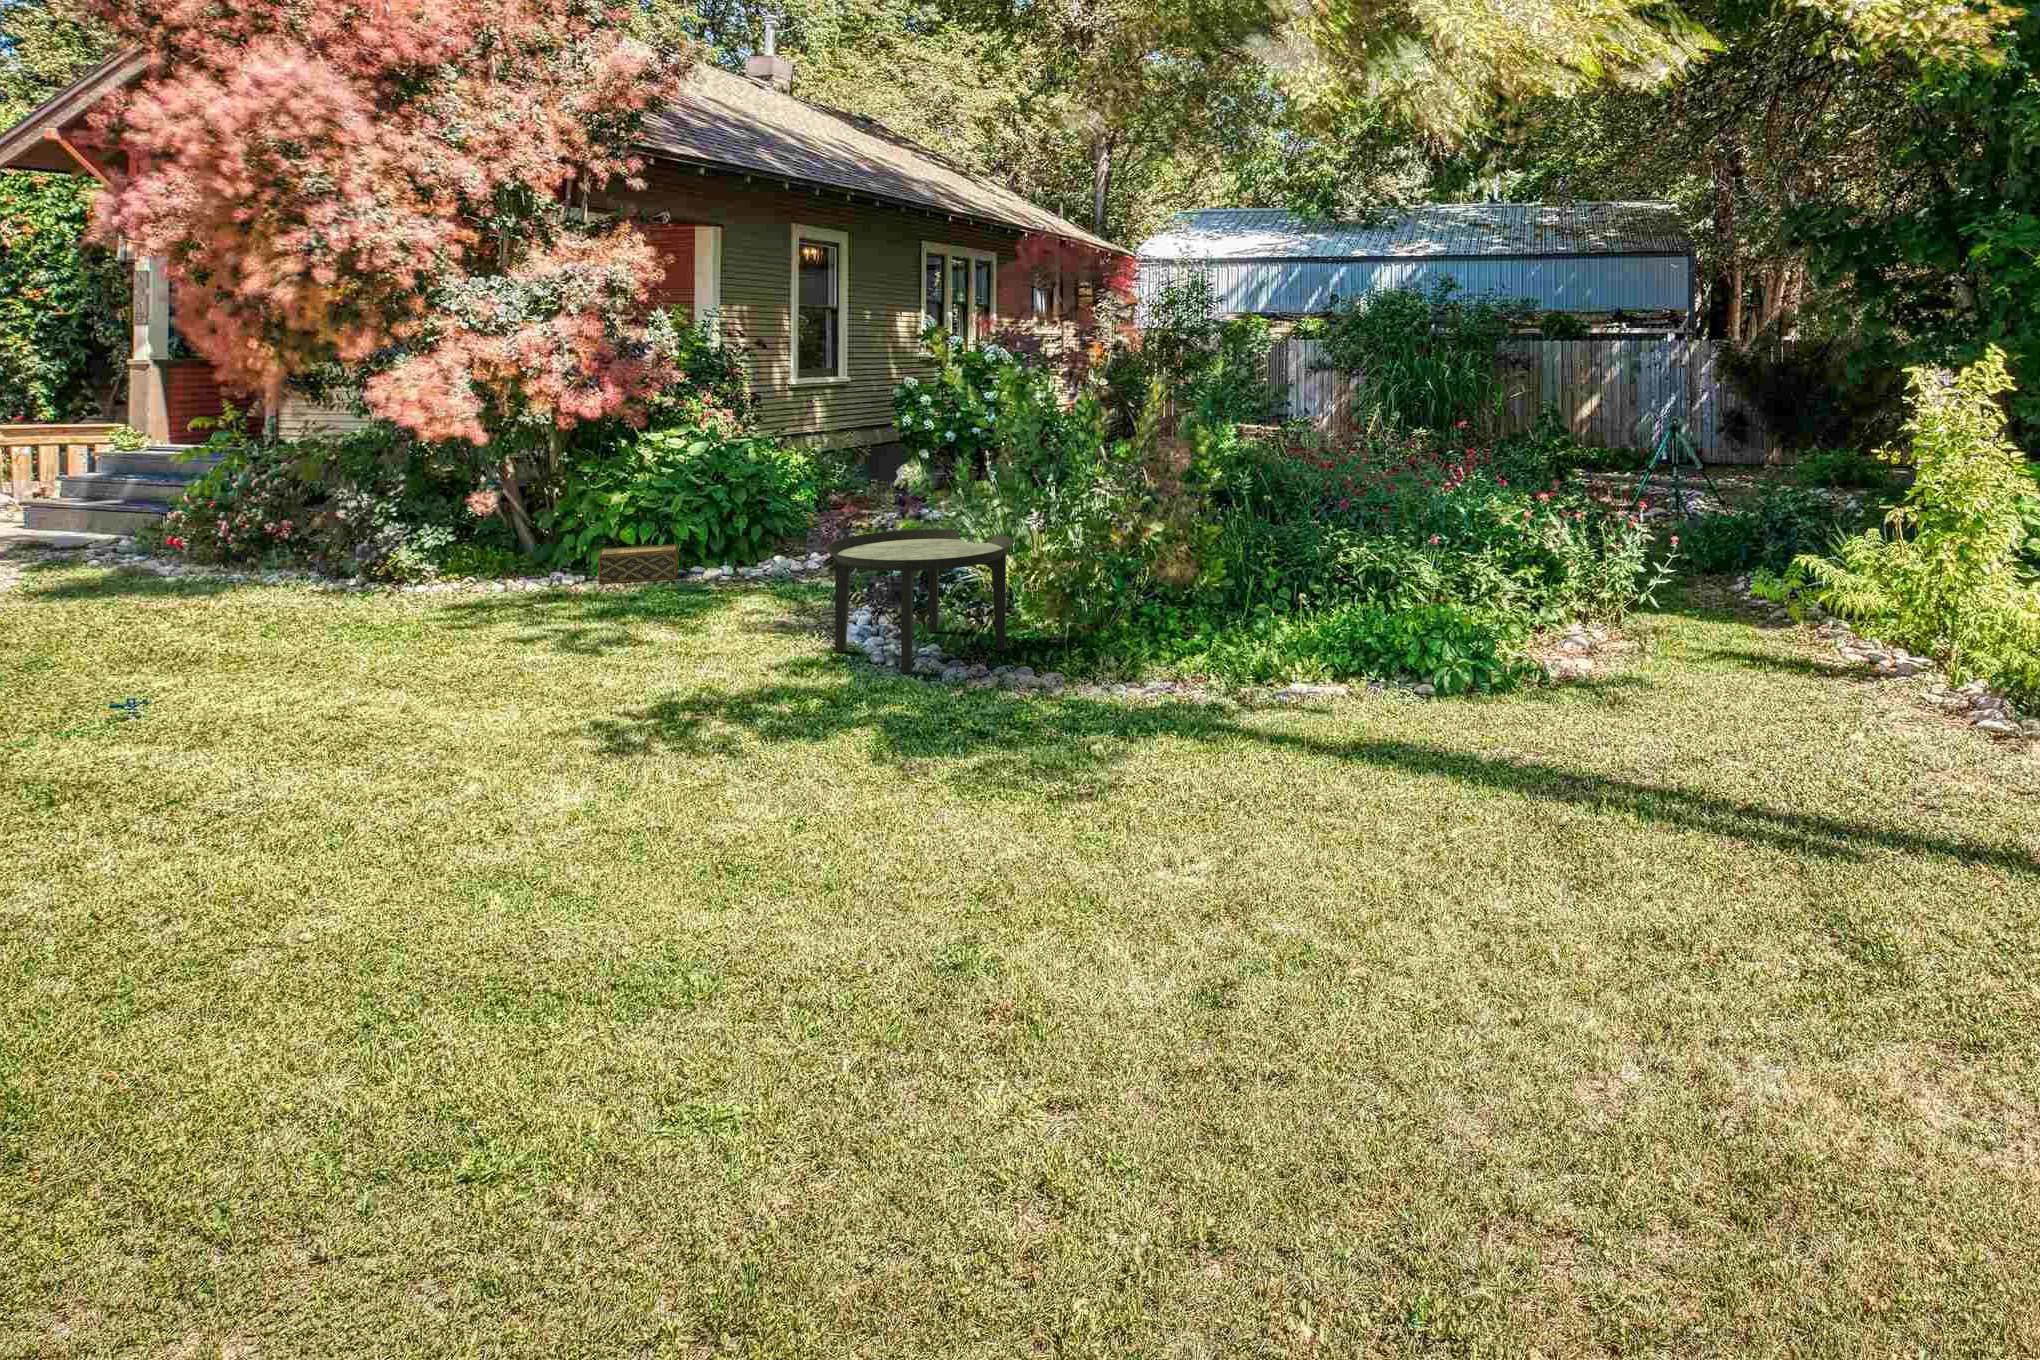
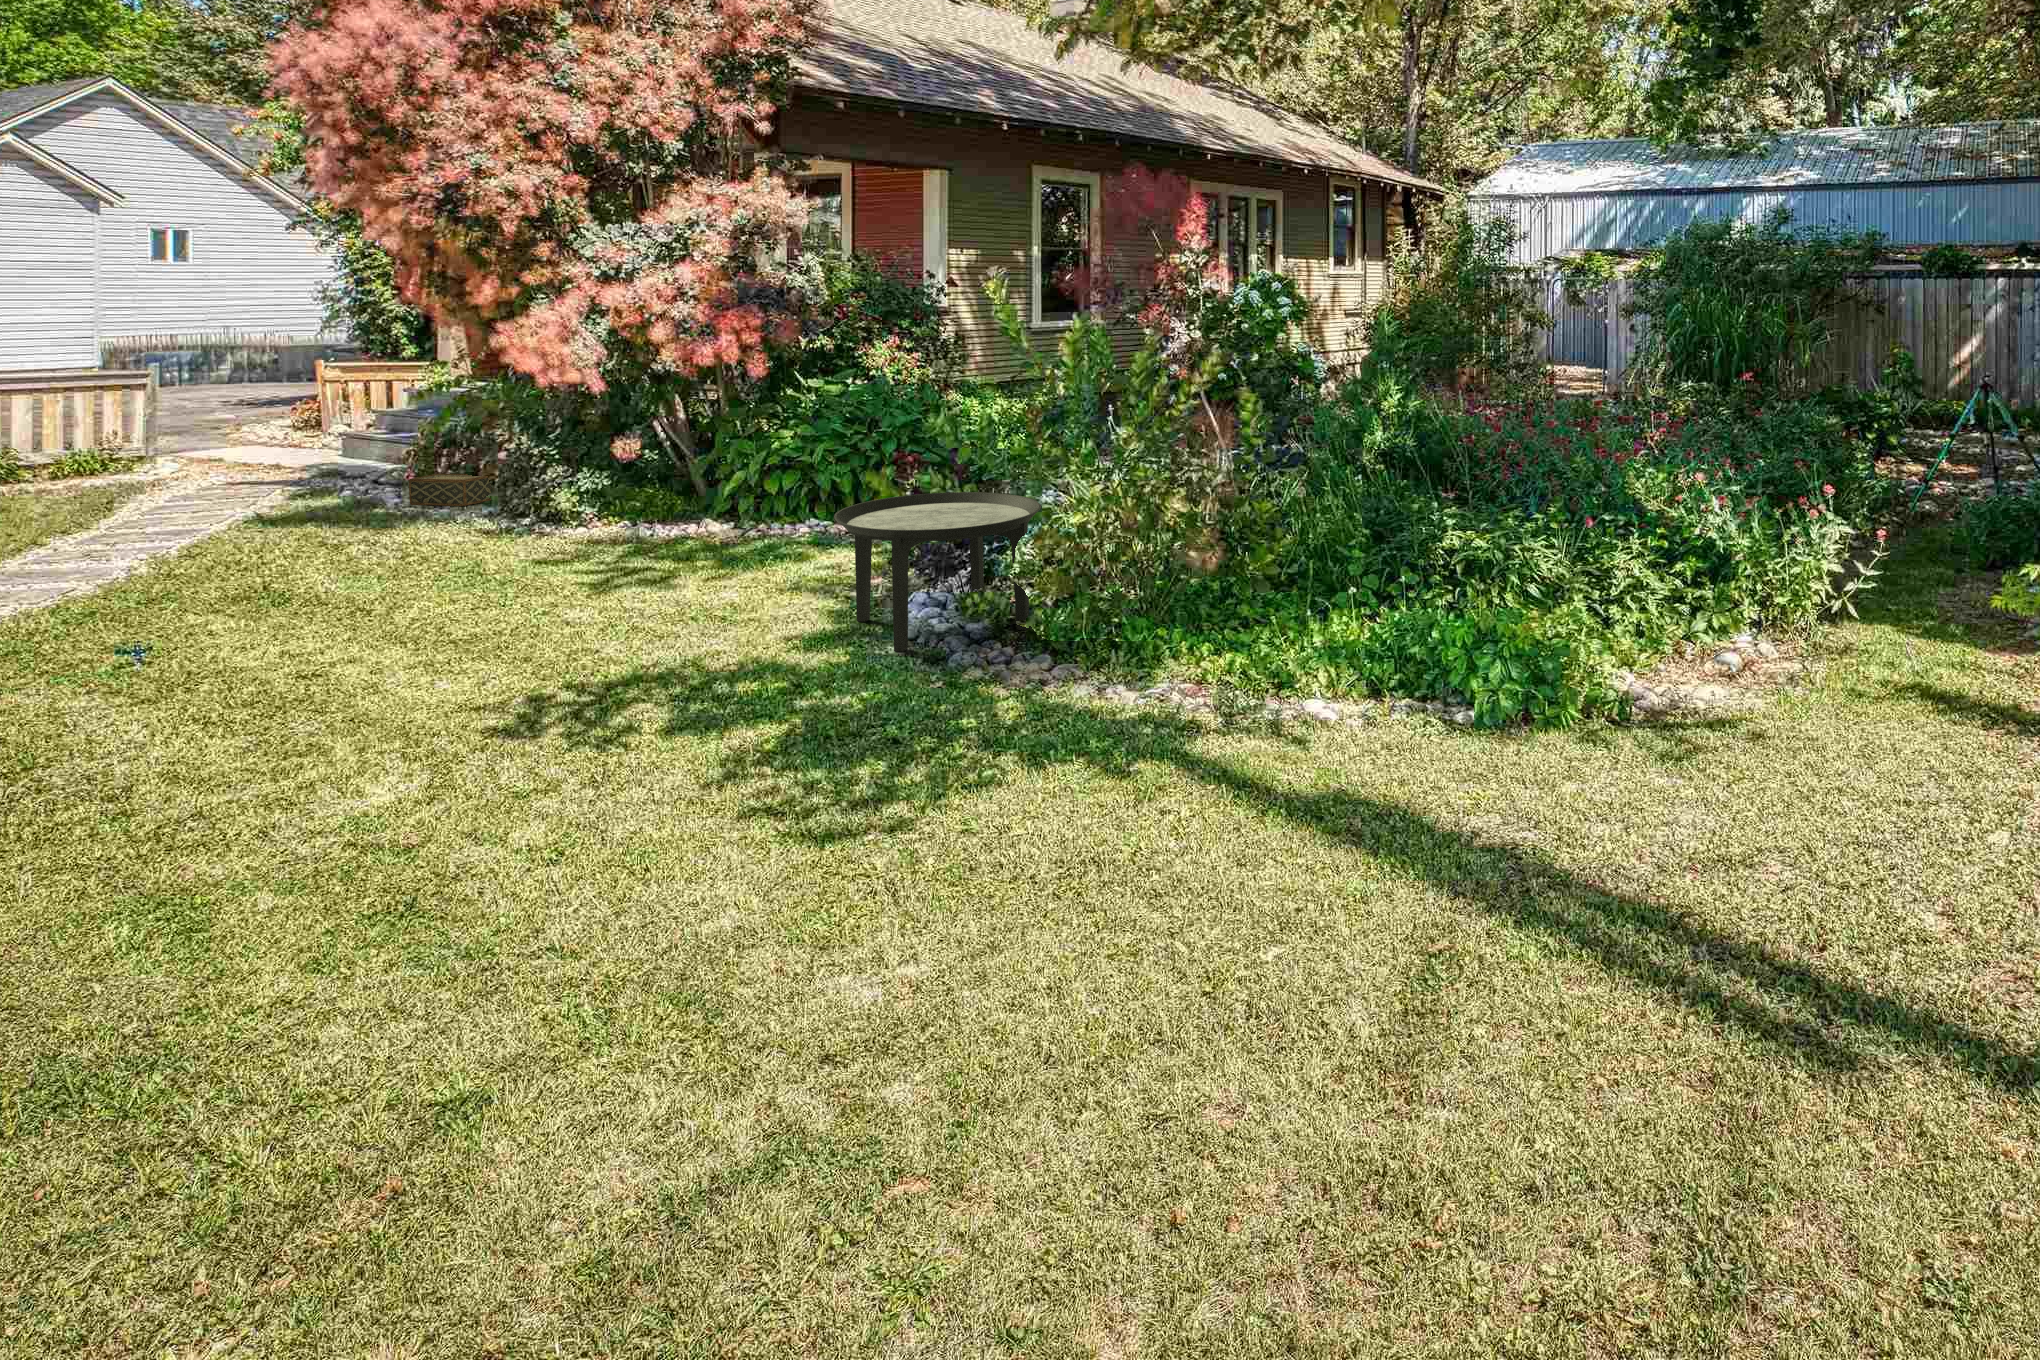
woven basket: present [598,544,678,584] -> present [409,473,492,506]

